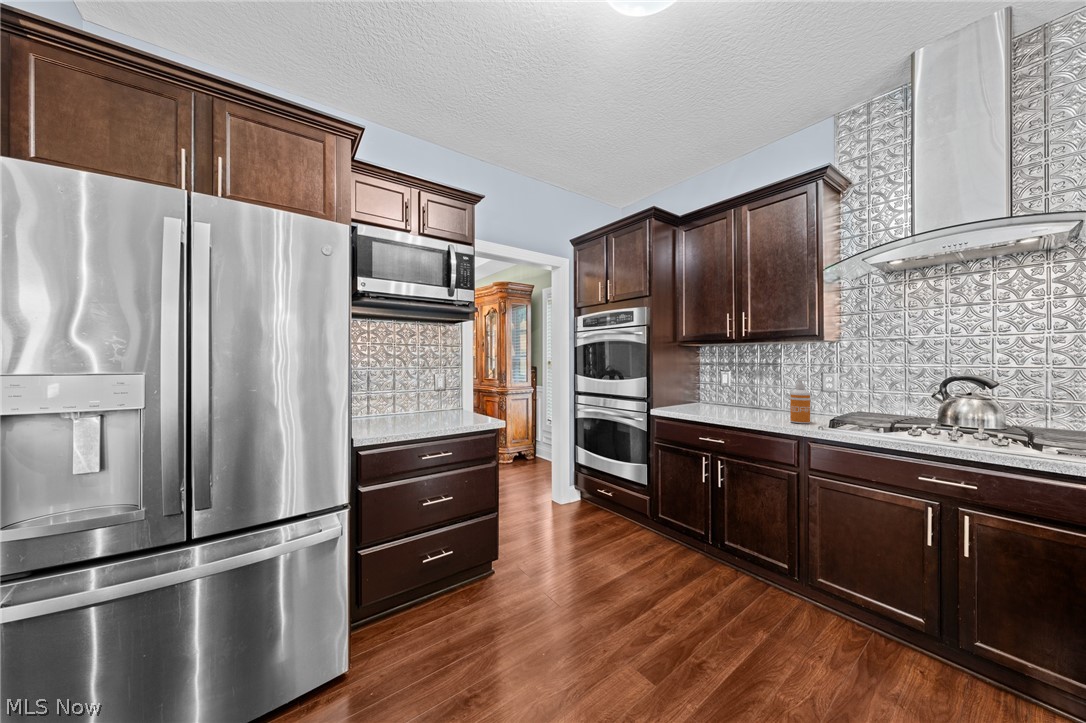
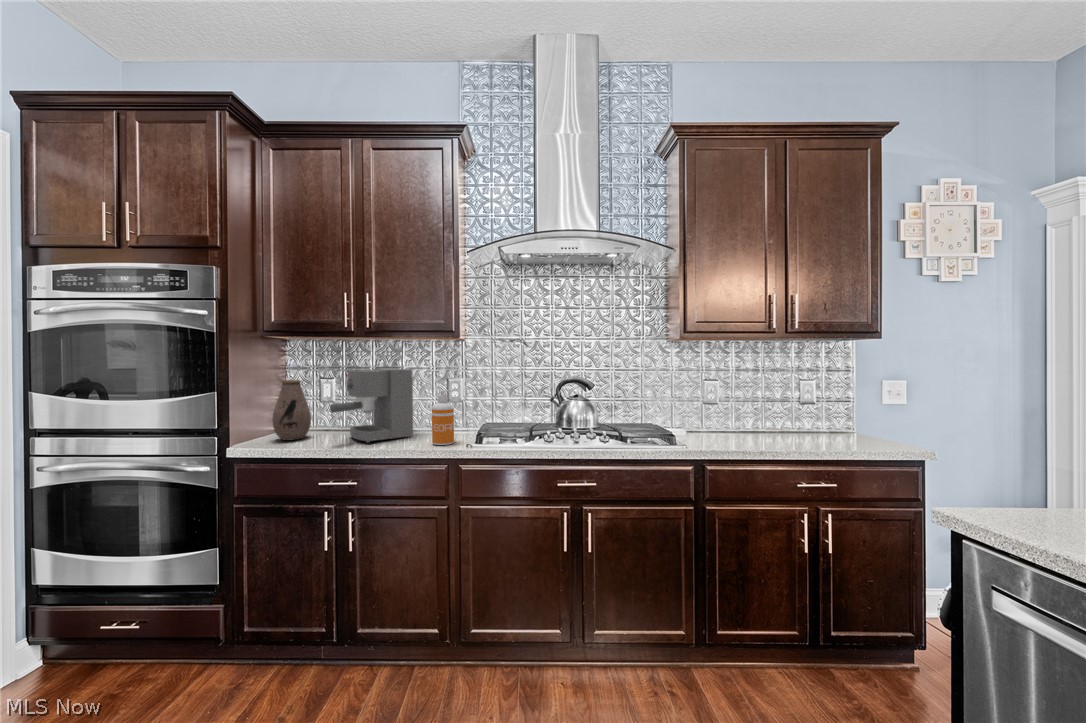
coffee maker: none [716,363,781,416] -> present [330,368,413,443]
vase: none [685,370,710,409] -> present [272,380,311,441]

